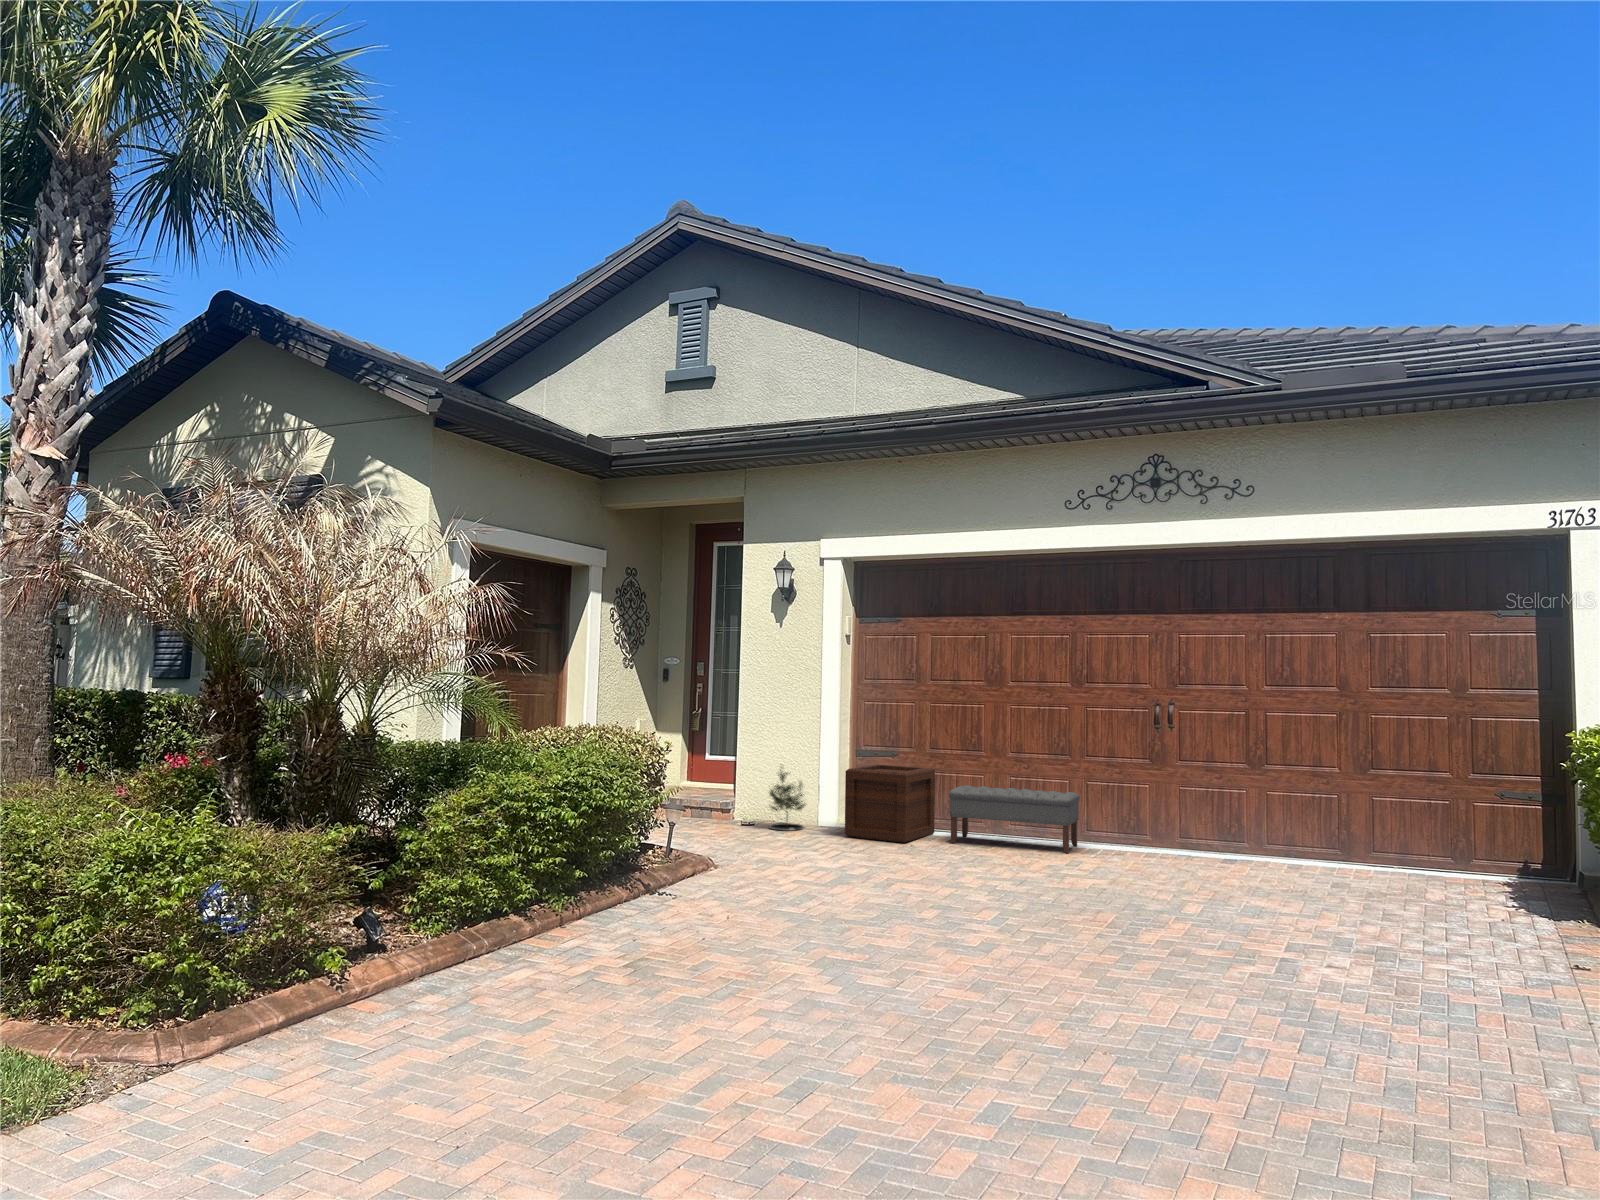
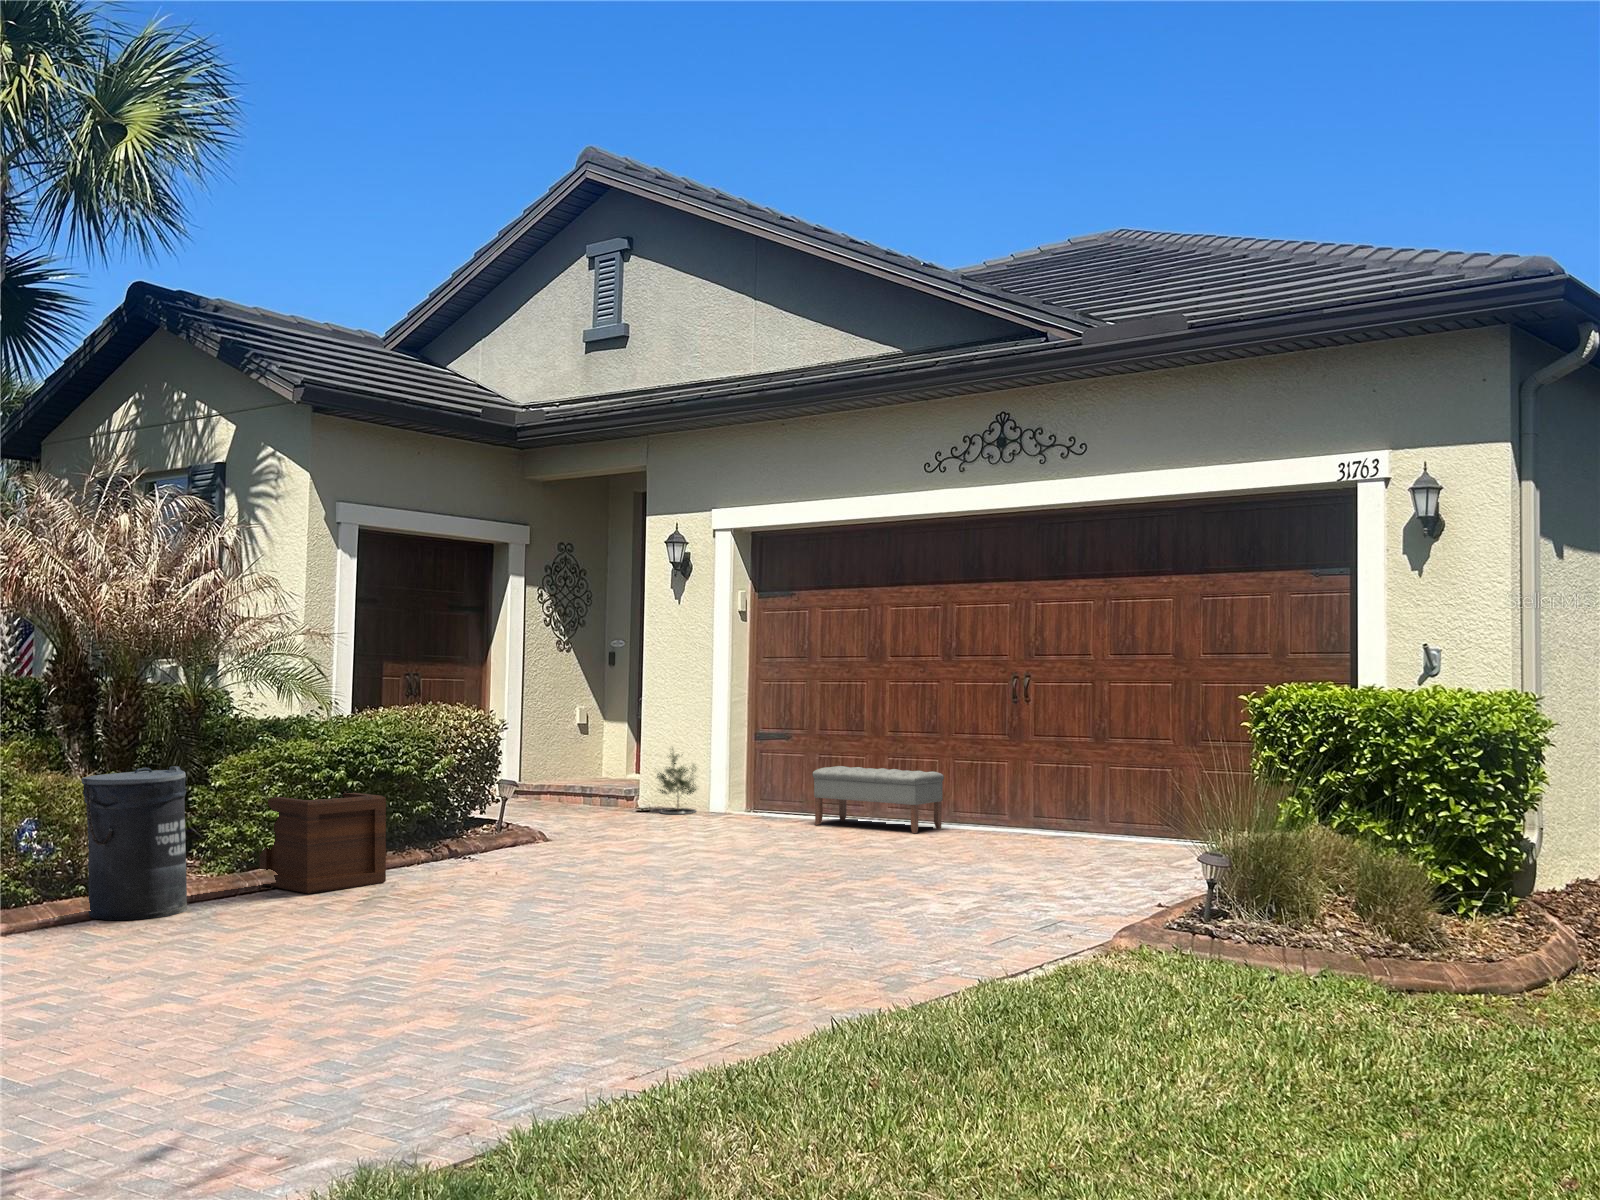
wooden crate: present [845,764,935,843] -> present [260,793,386,894]
trash can: none [304,813,439,1027] -> present [81,766,187,920]

